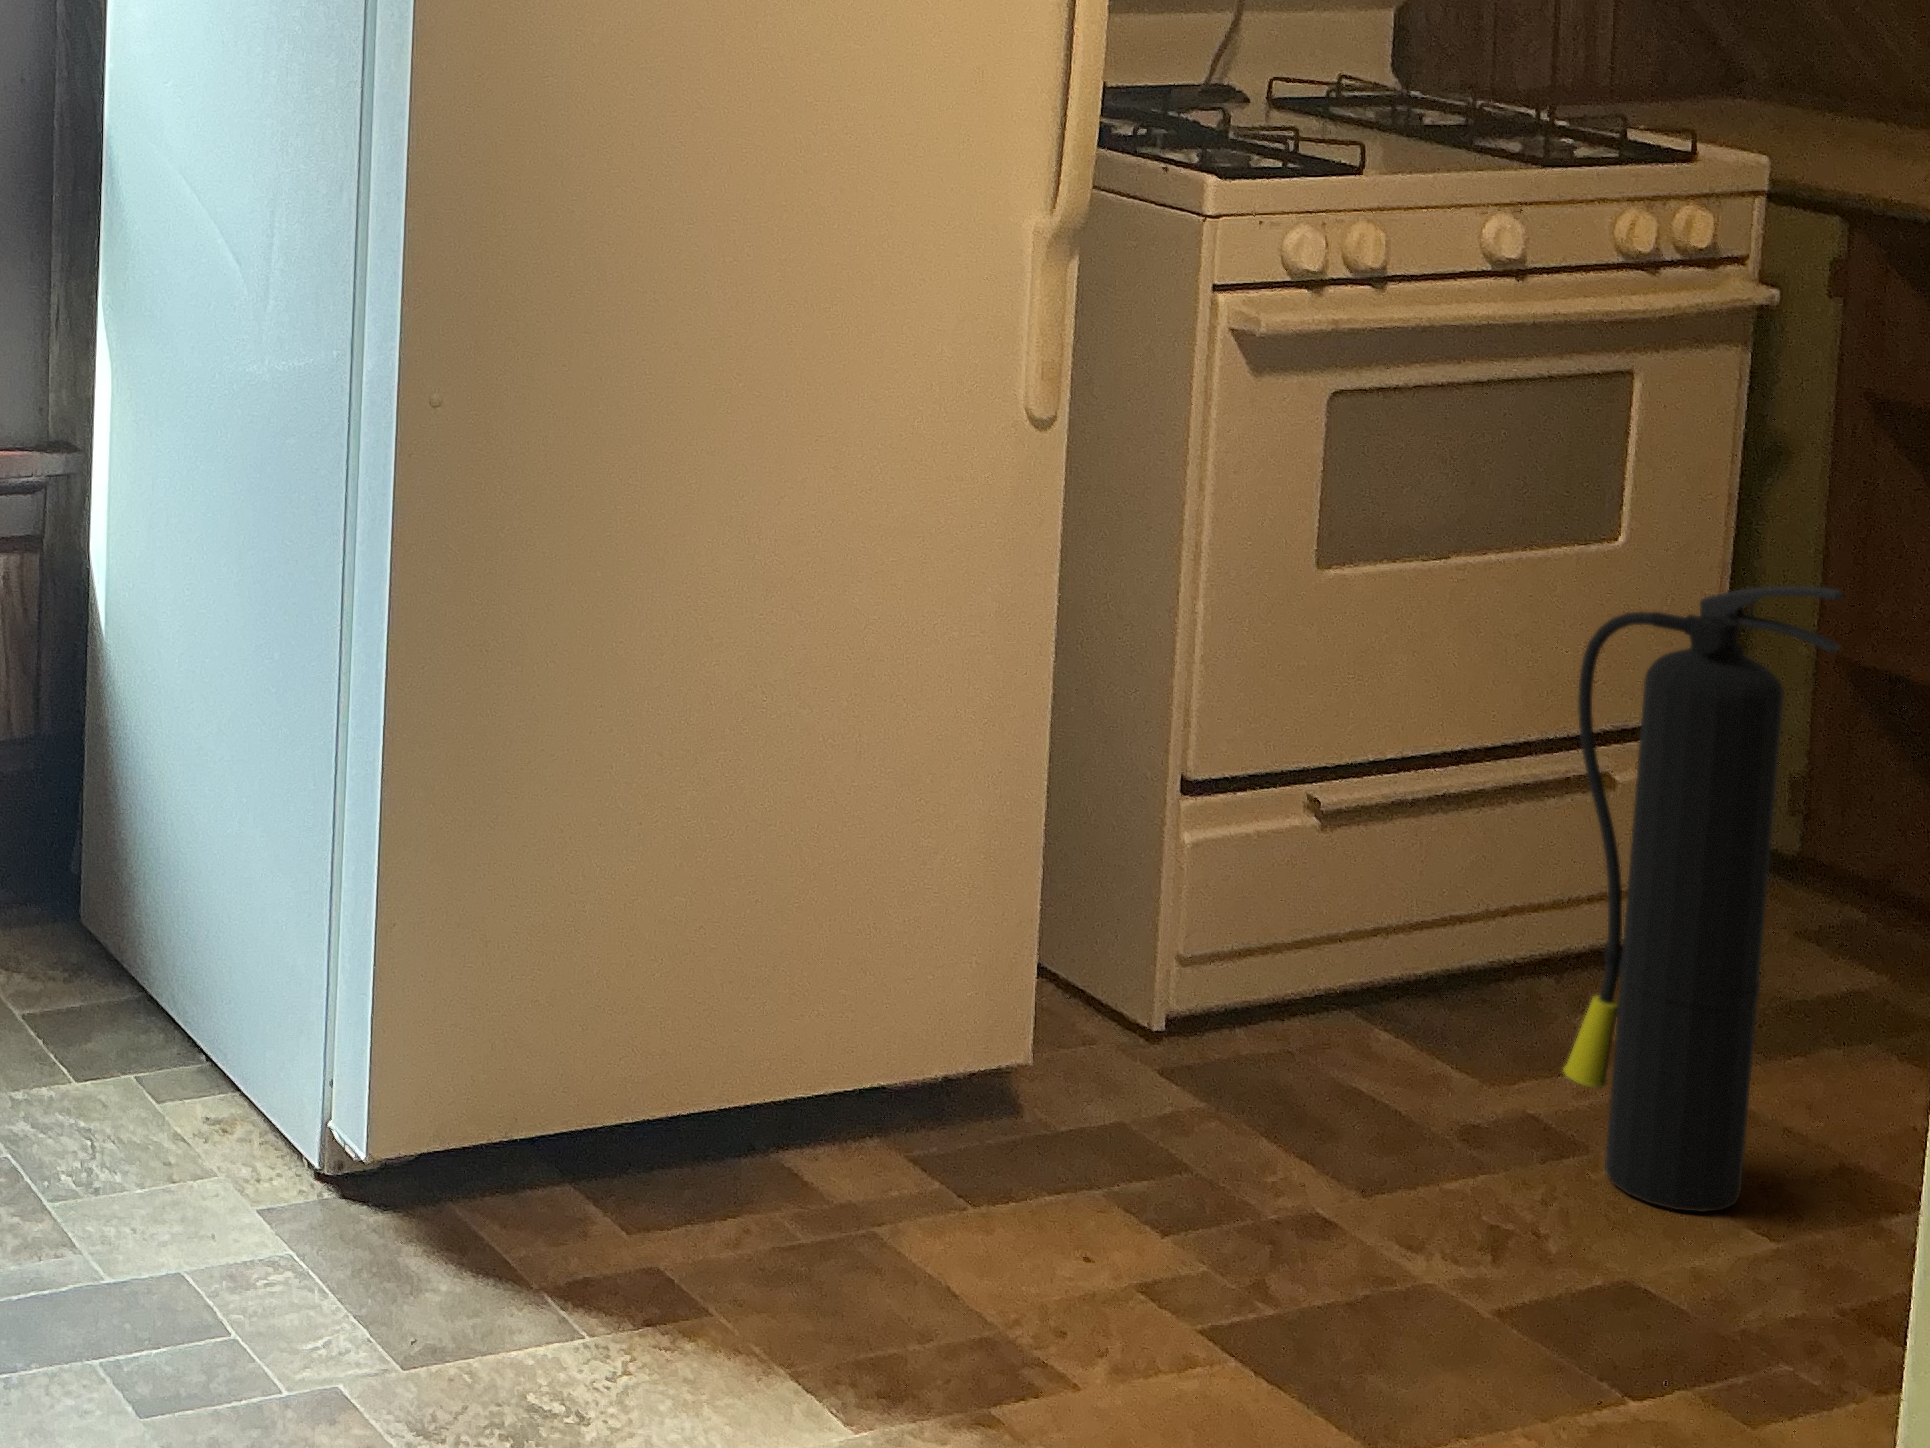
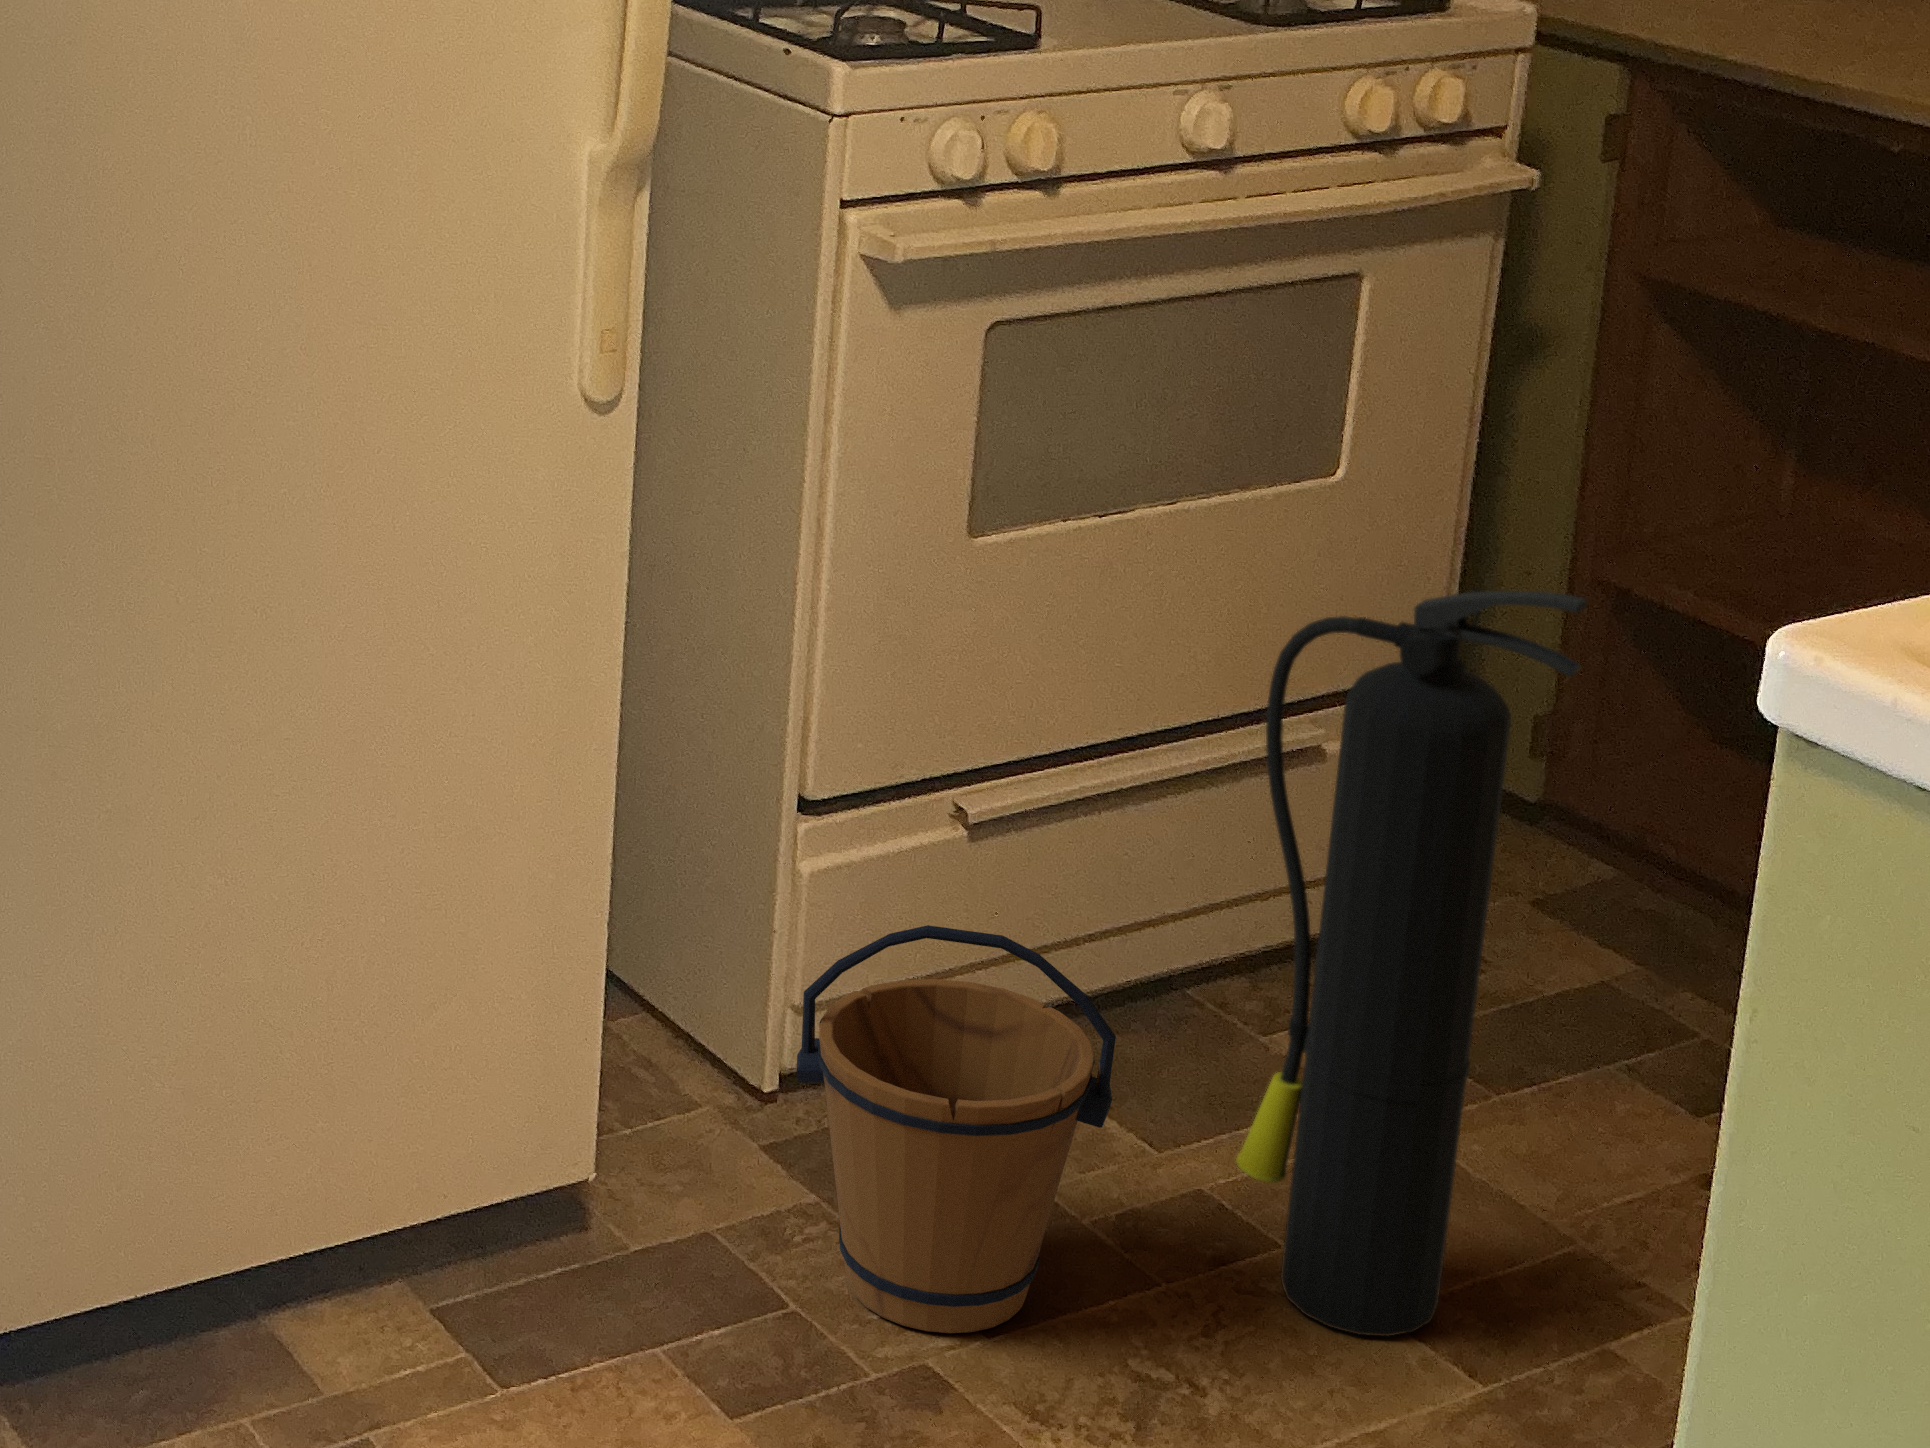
bucket: none [1199,852,1464,1190] -> present [797,925,1116,1333]

